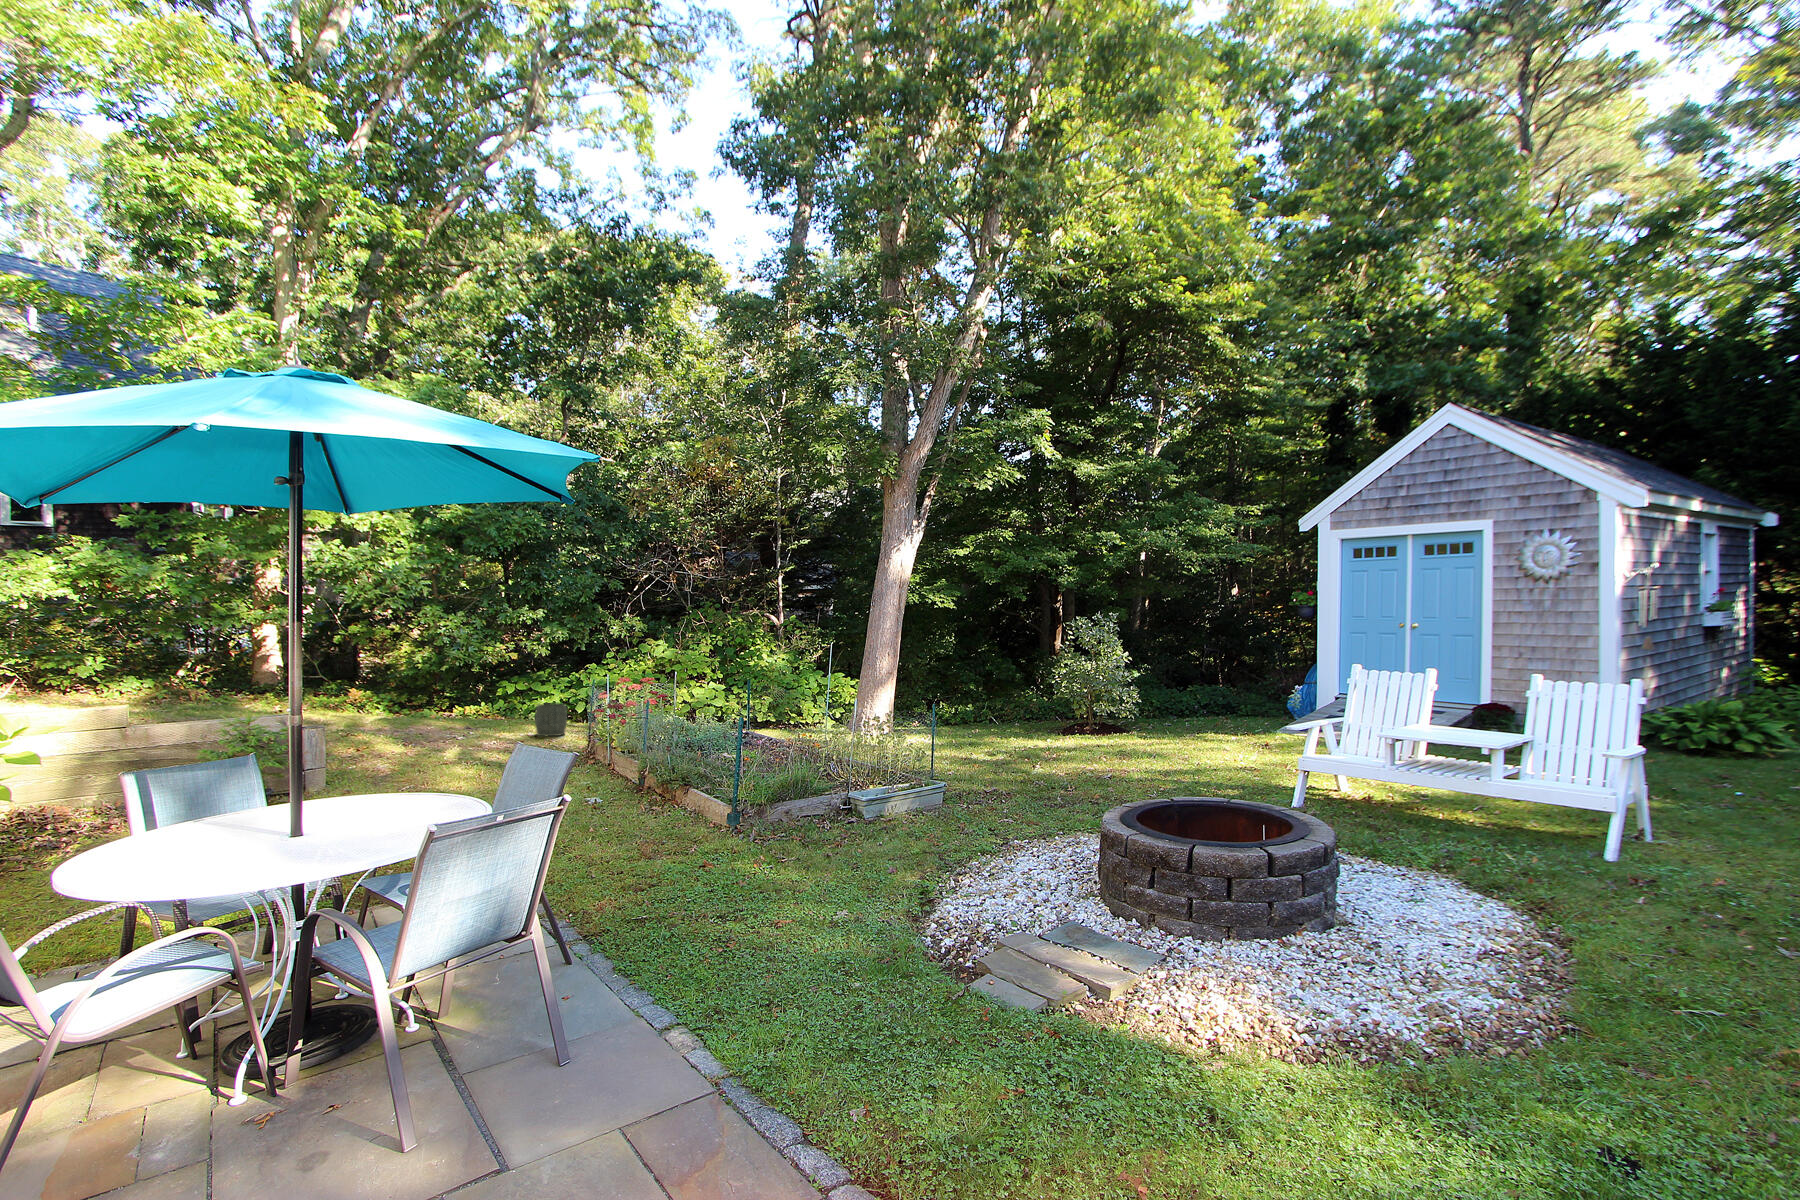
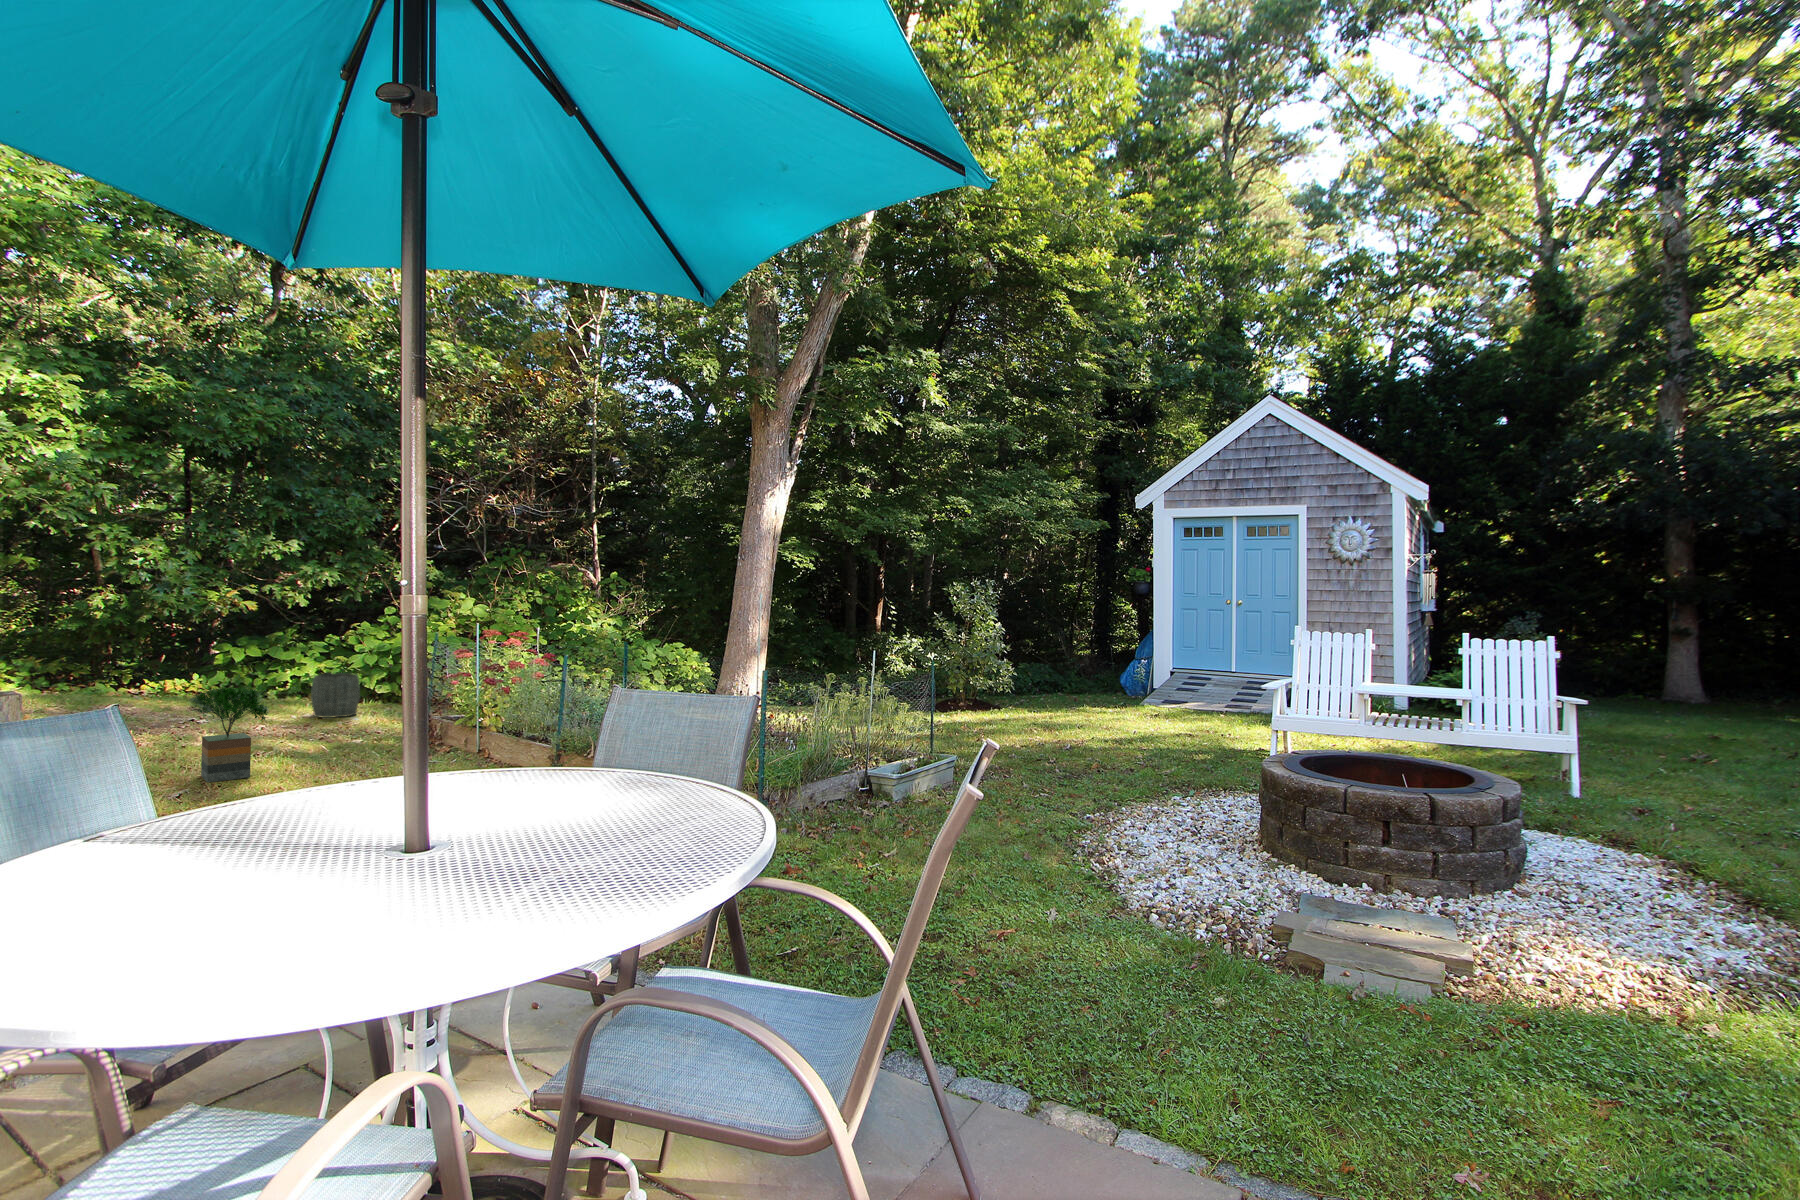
potted tree: none [428,712,474,776] -> present [191,688,269,782]

